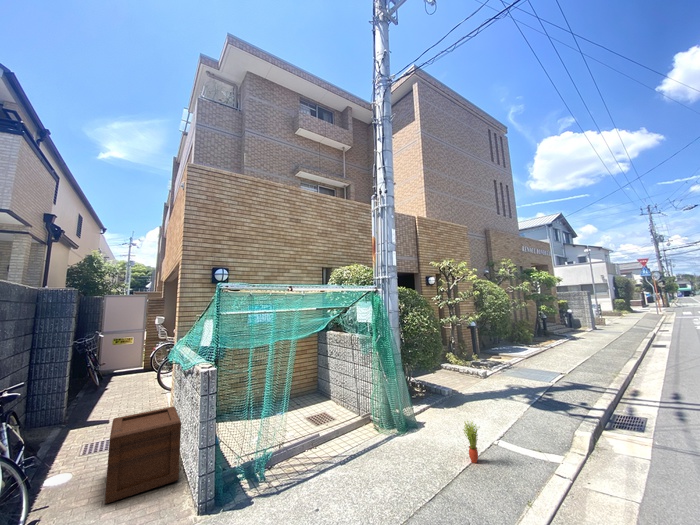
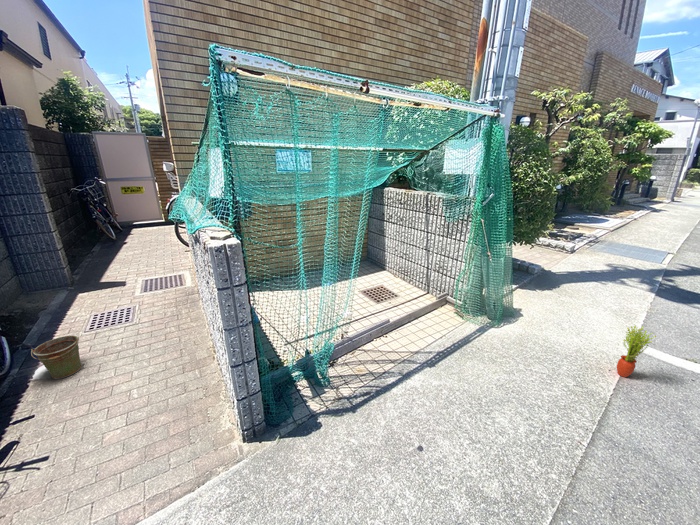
wooden crate: present [105,407,181,504] -> none [85,281,211,411]
bucket: none [53,452,86,488] -> present [31,336,82,379]

